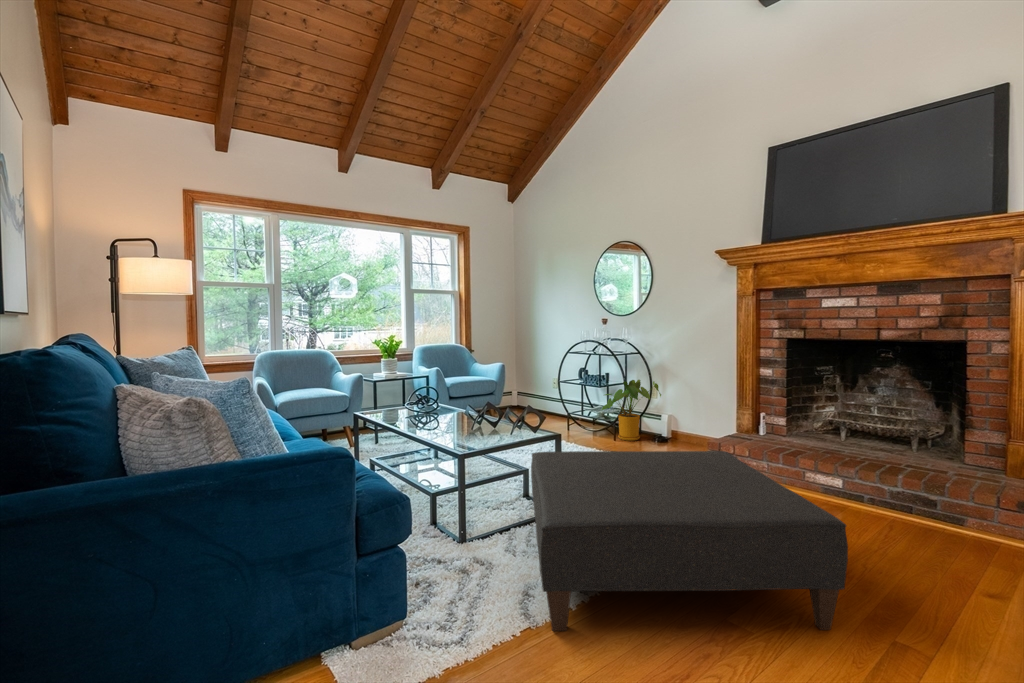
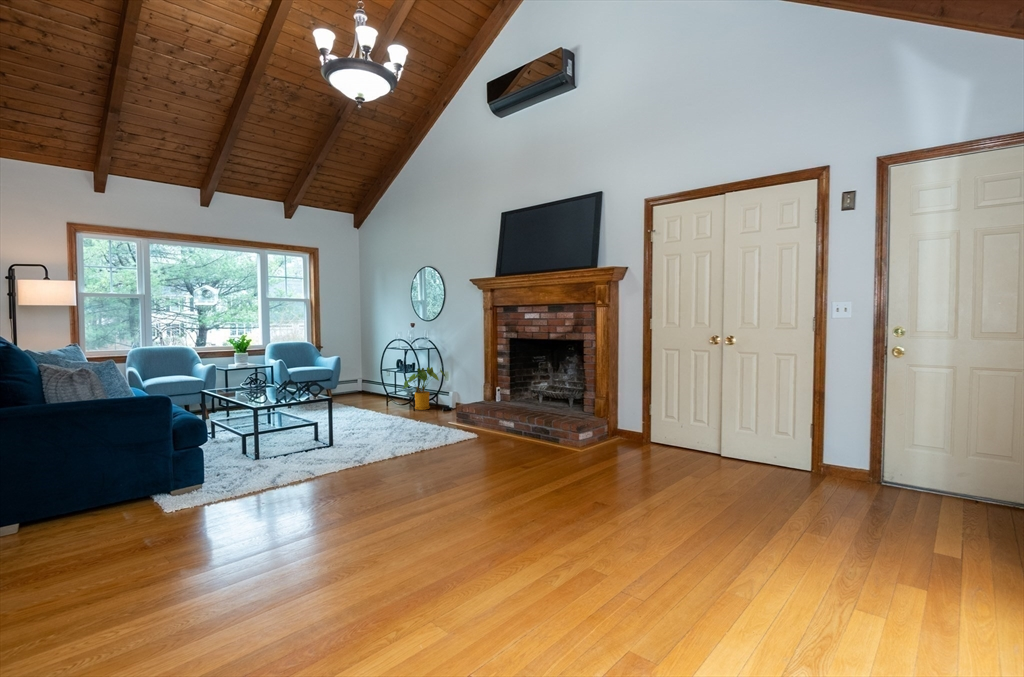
ottoman: present [531,451,848,631] -> none [274,405,428,487]

